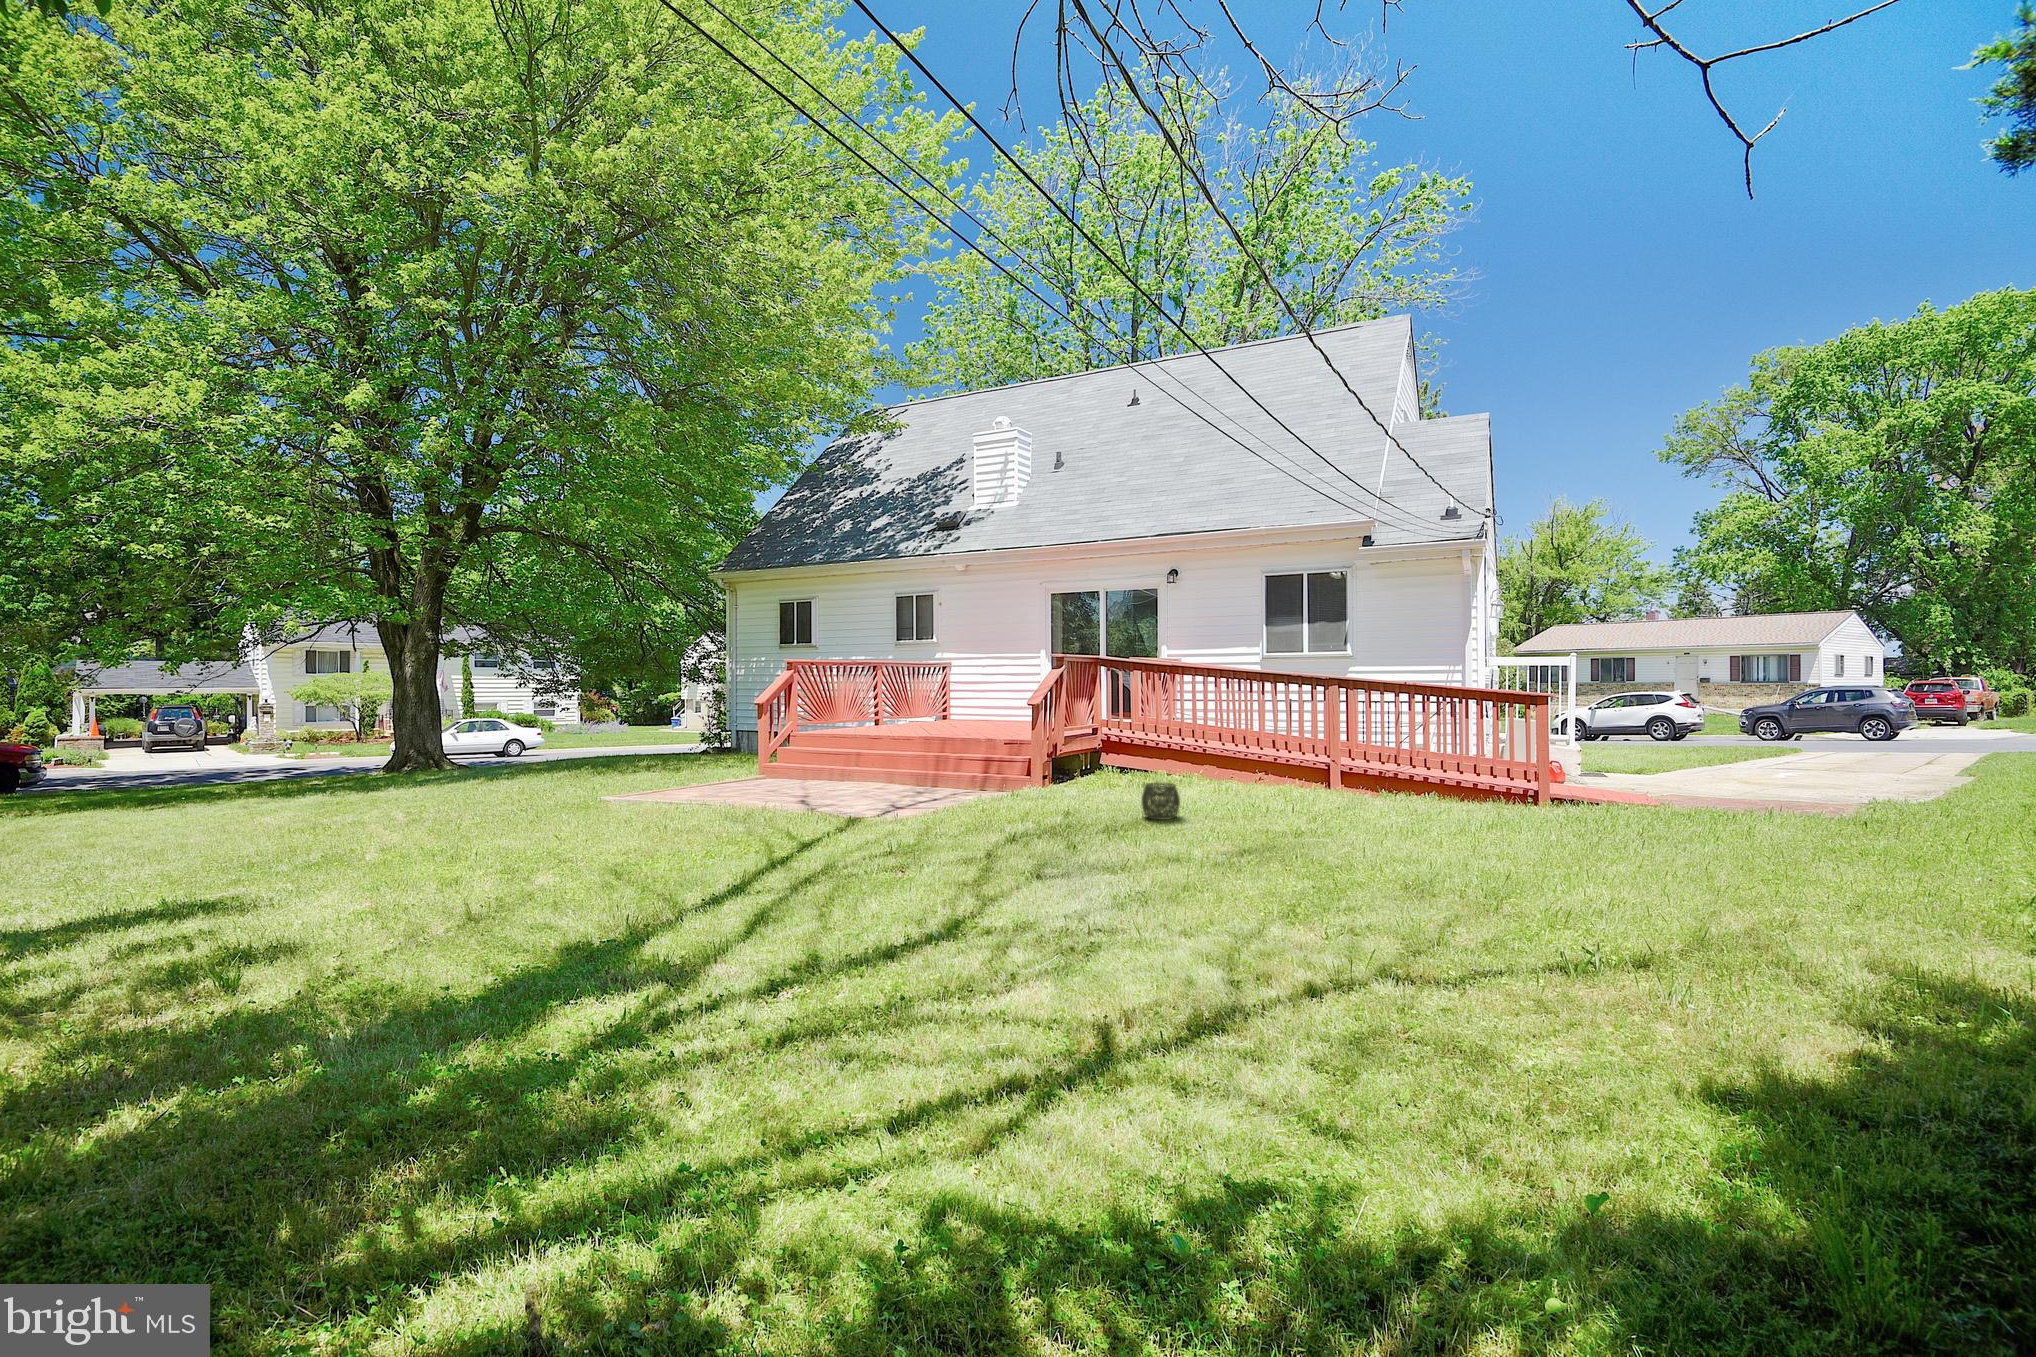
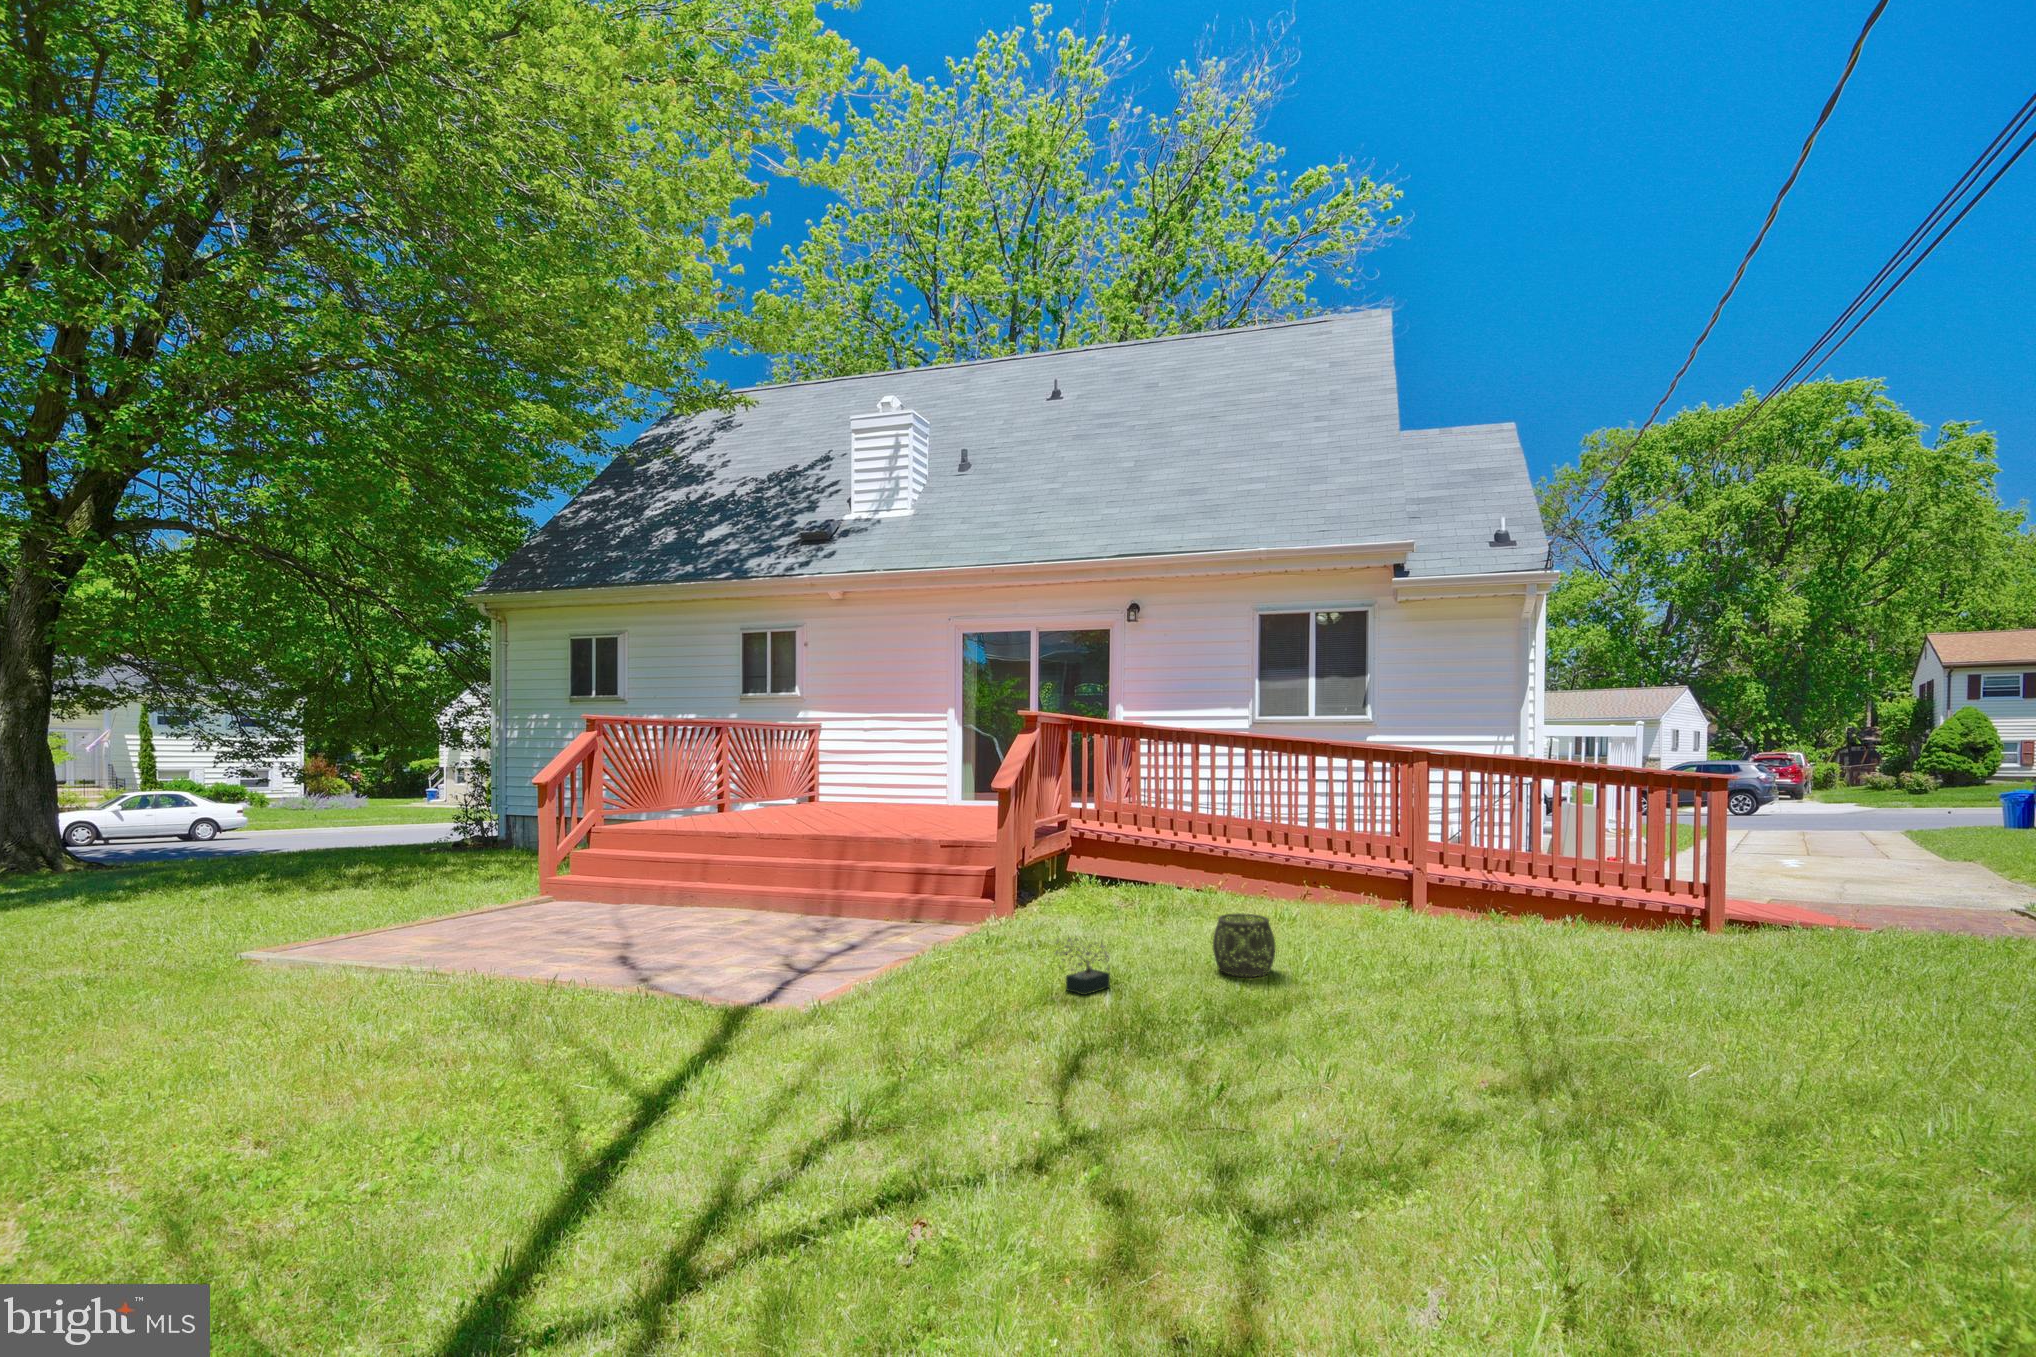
decorative plant: none [1037,792,1073,826] -> present [1054,938,1110,995]

